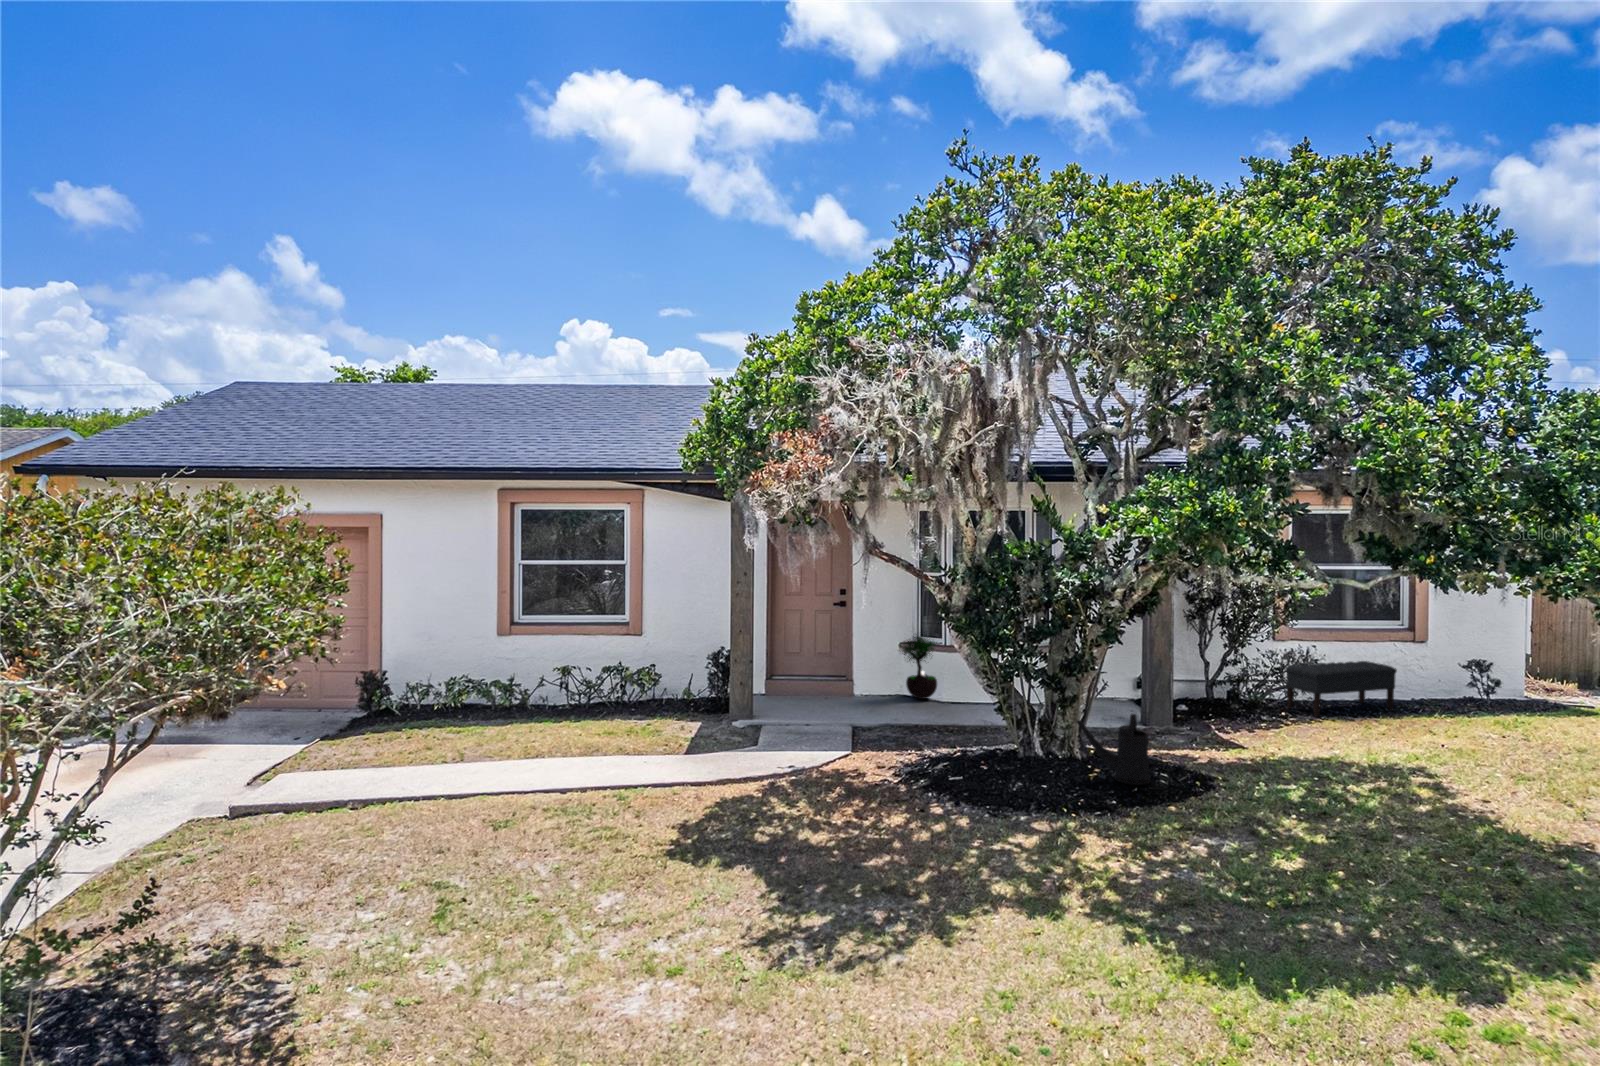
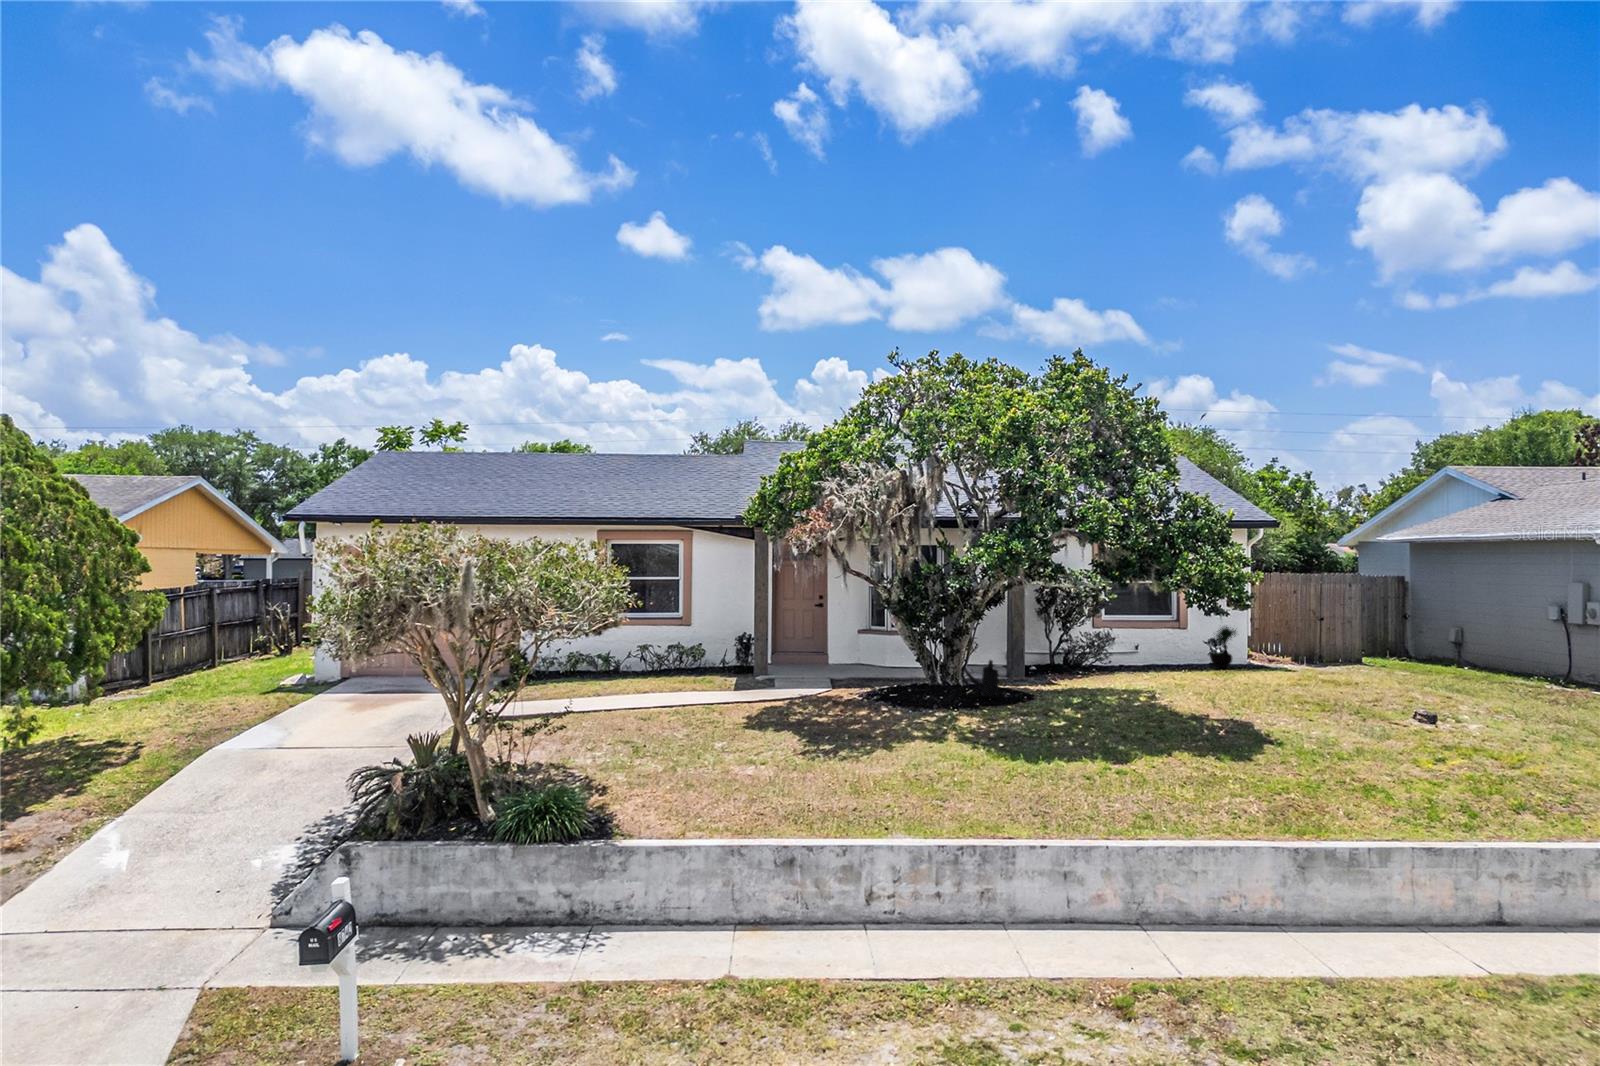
potted tree: present [901,634,937,699] -> present [1210,627,1236,668]
bench: present [1286,661,1397,717] -> none [1097,640,1163,673]

